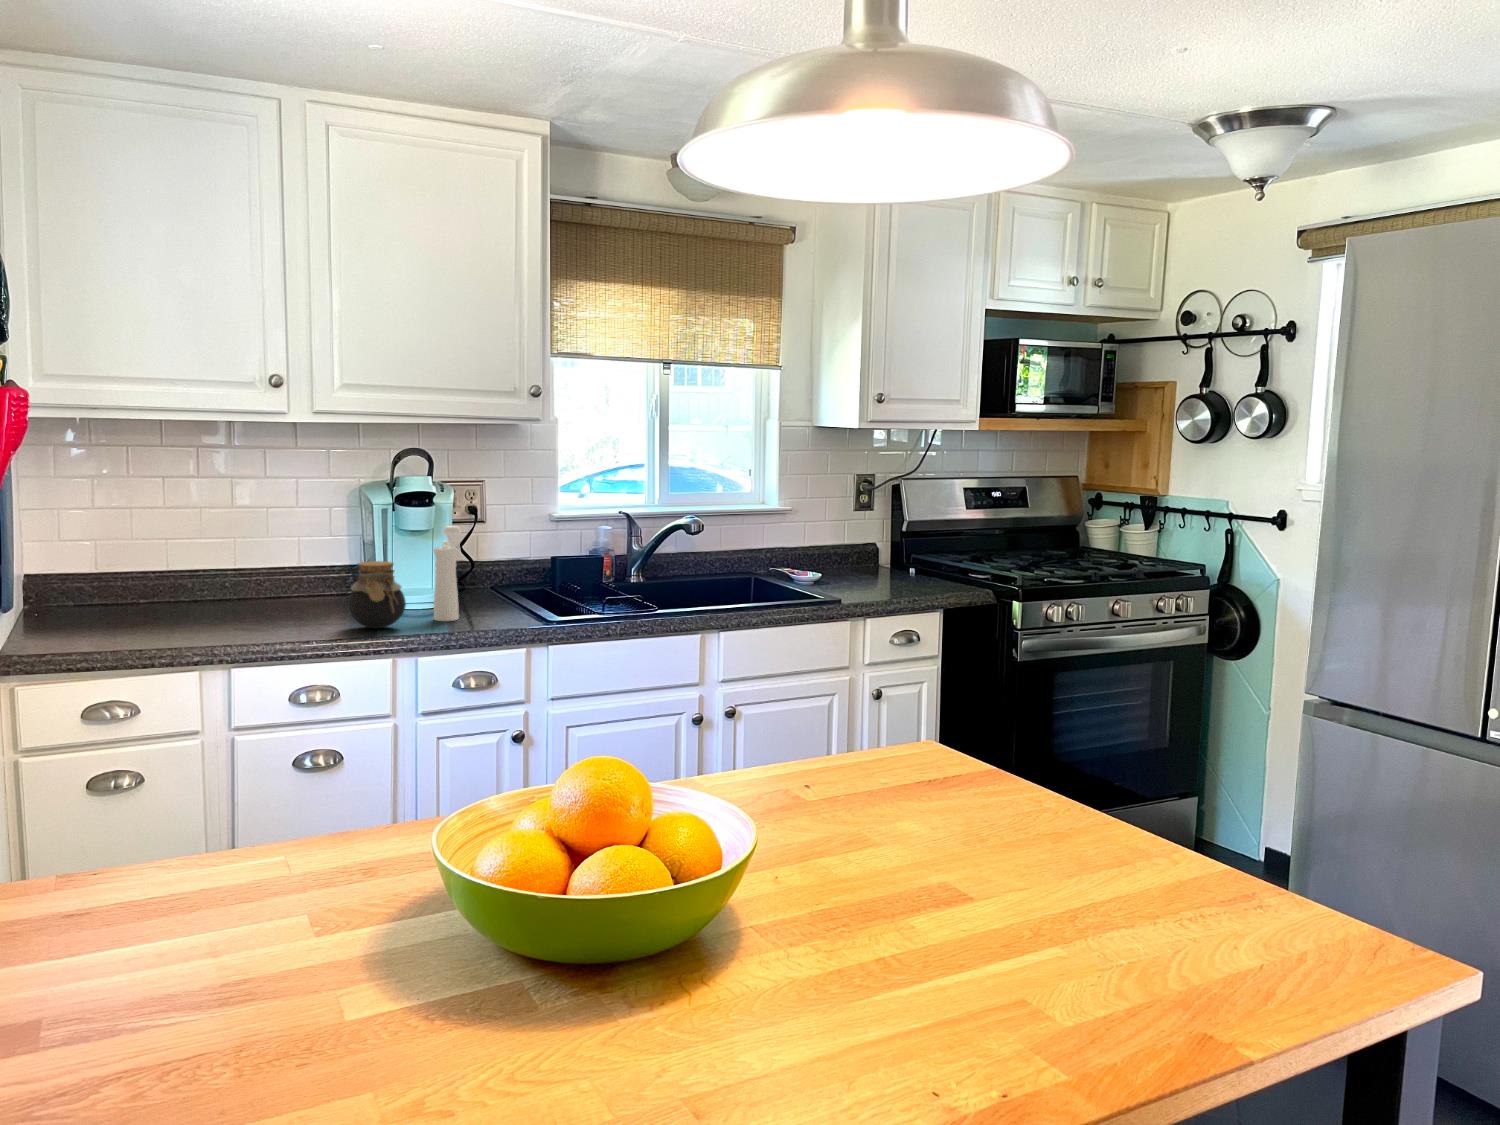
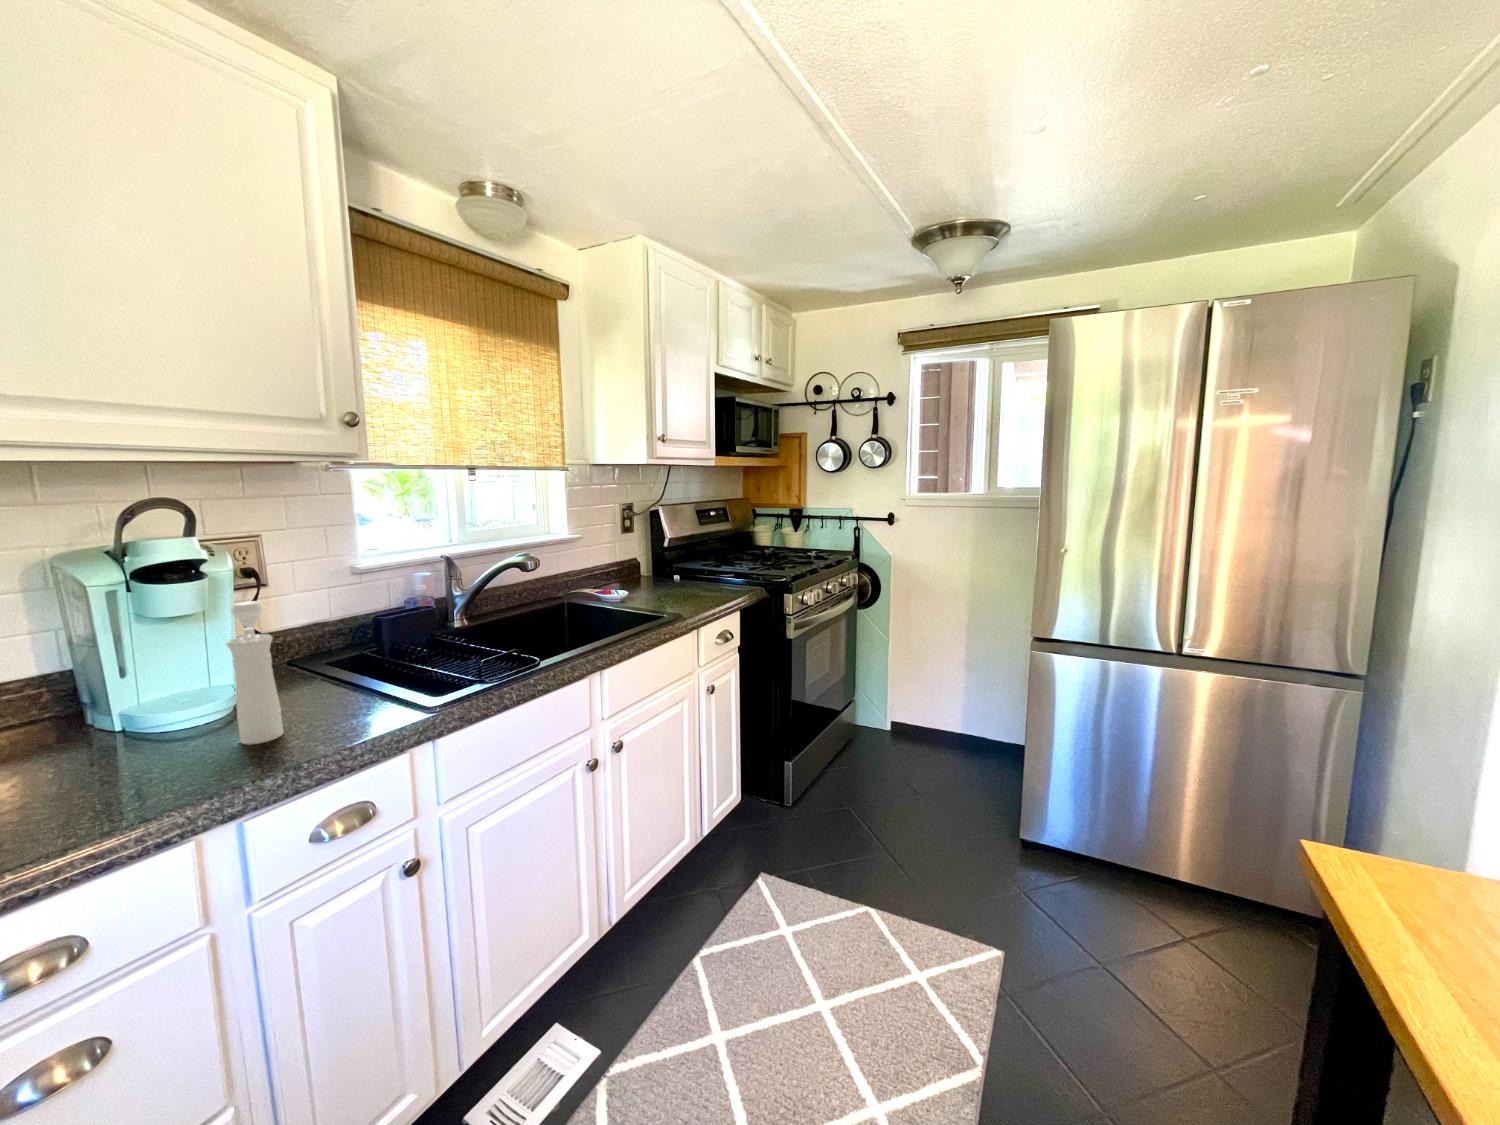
jar: present [348,561,406,628] -> none [64,683,198,805]

